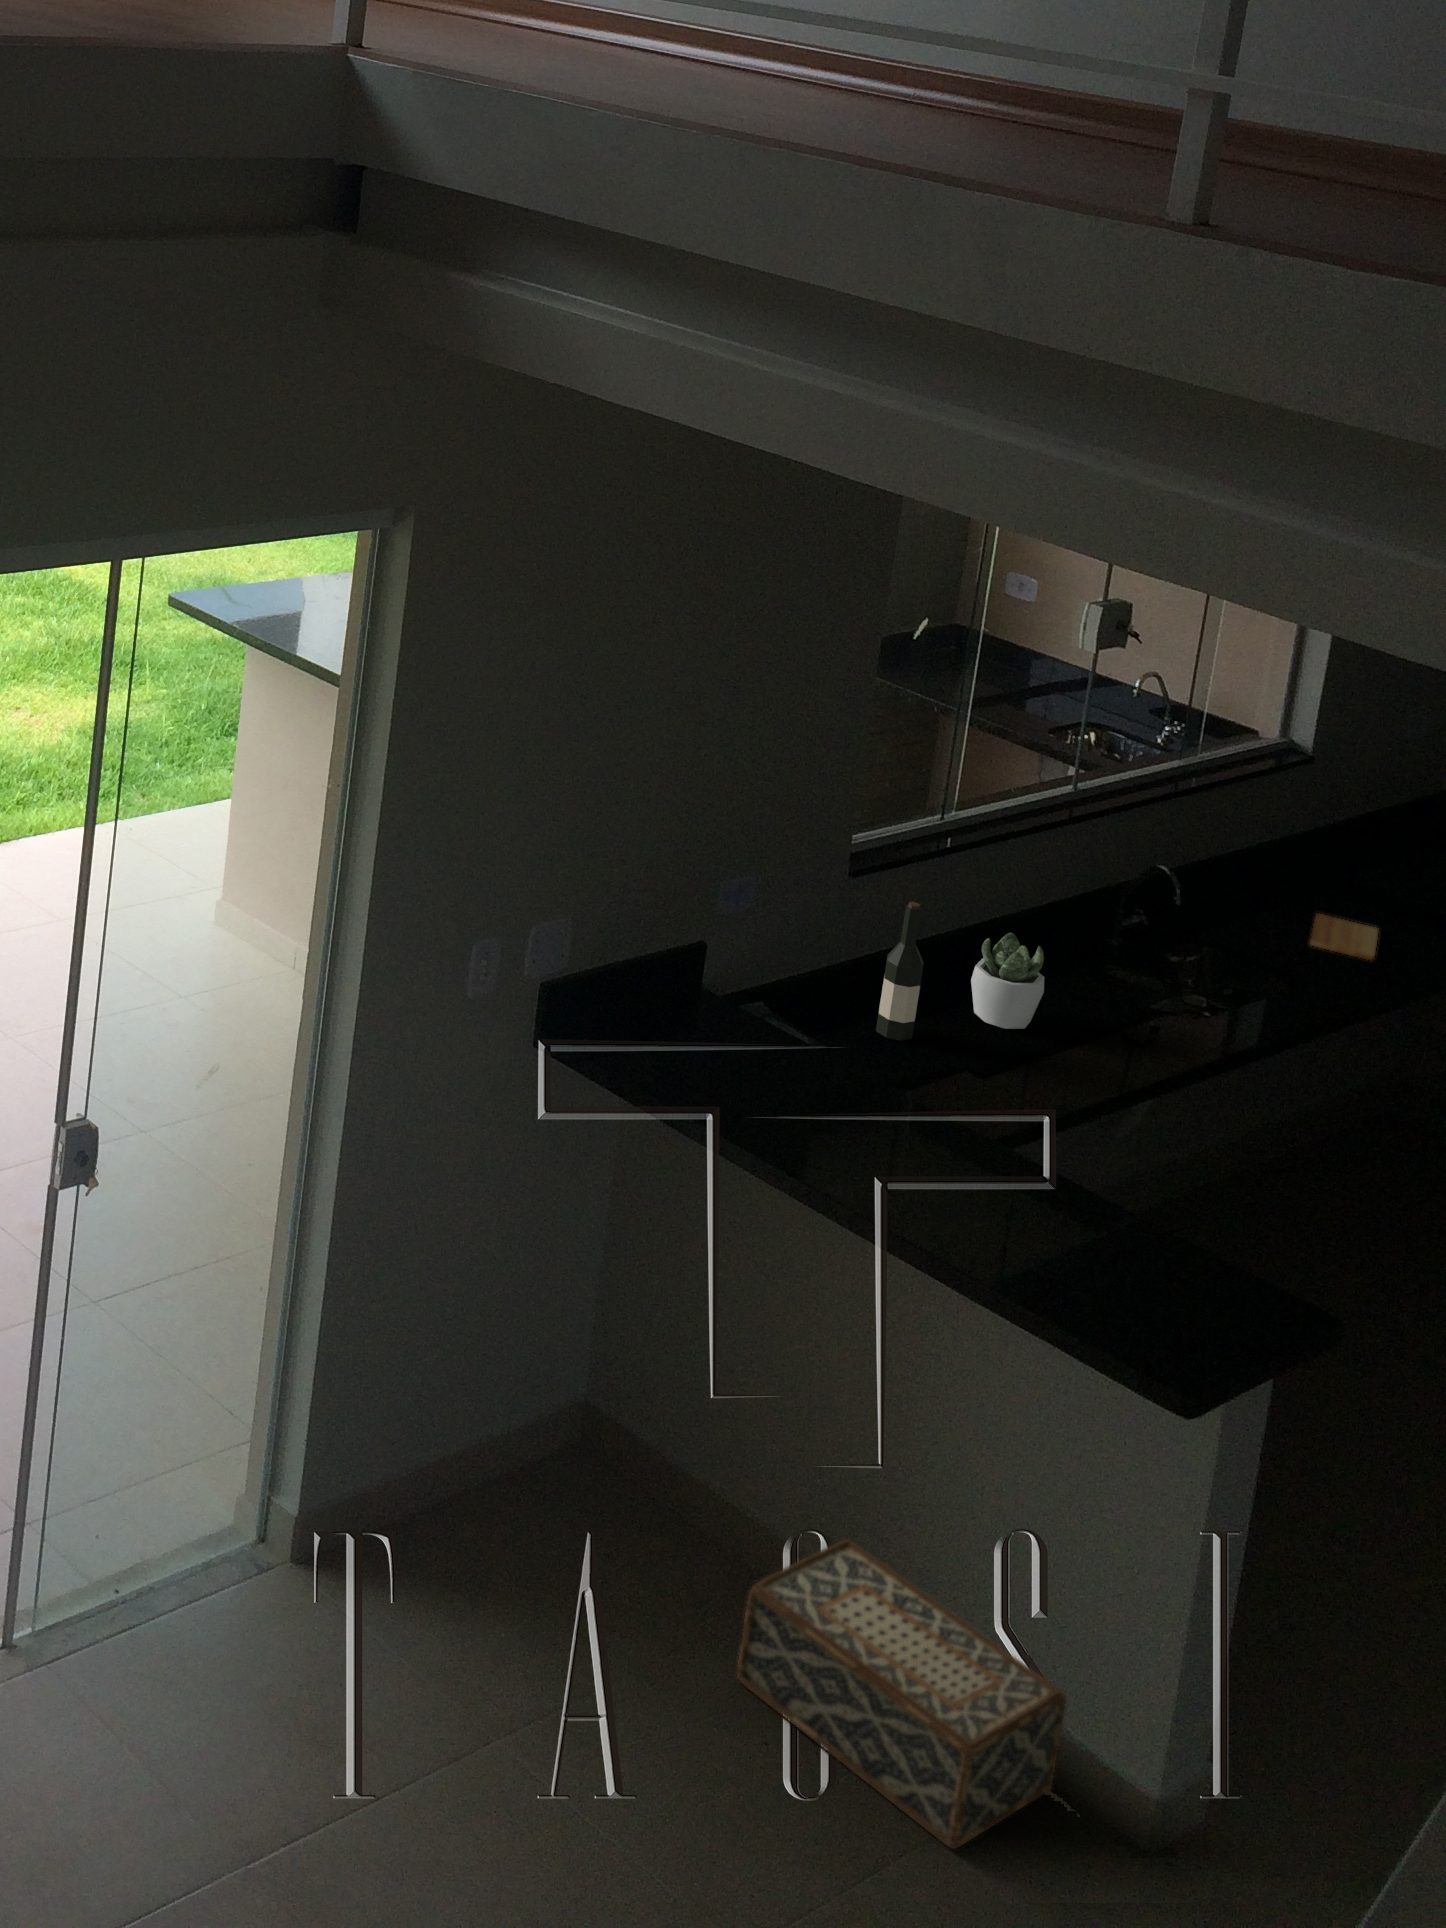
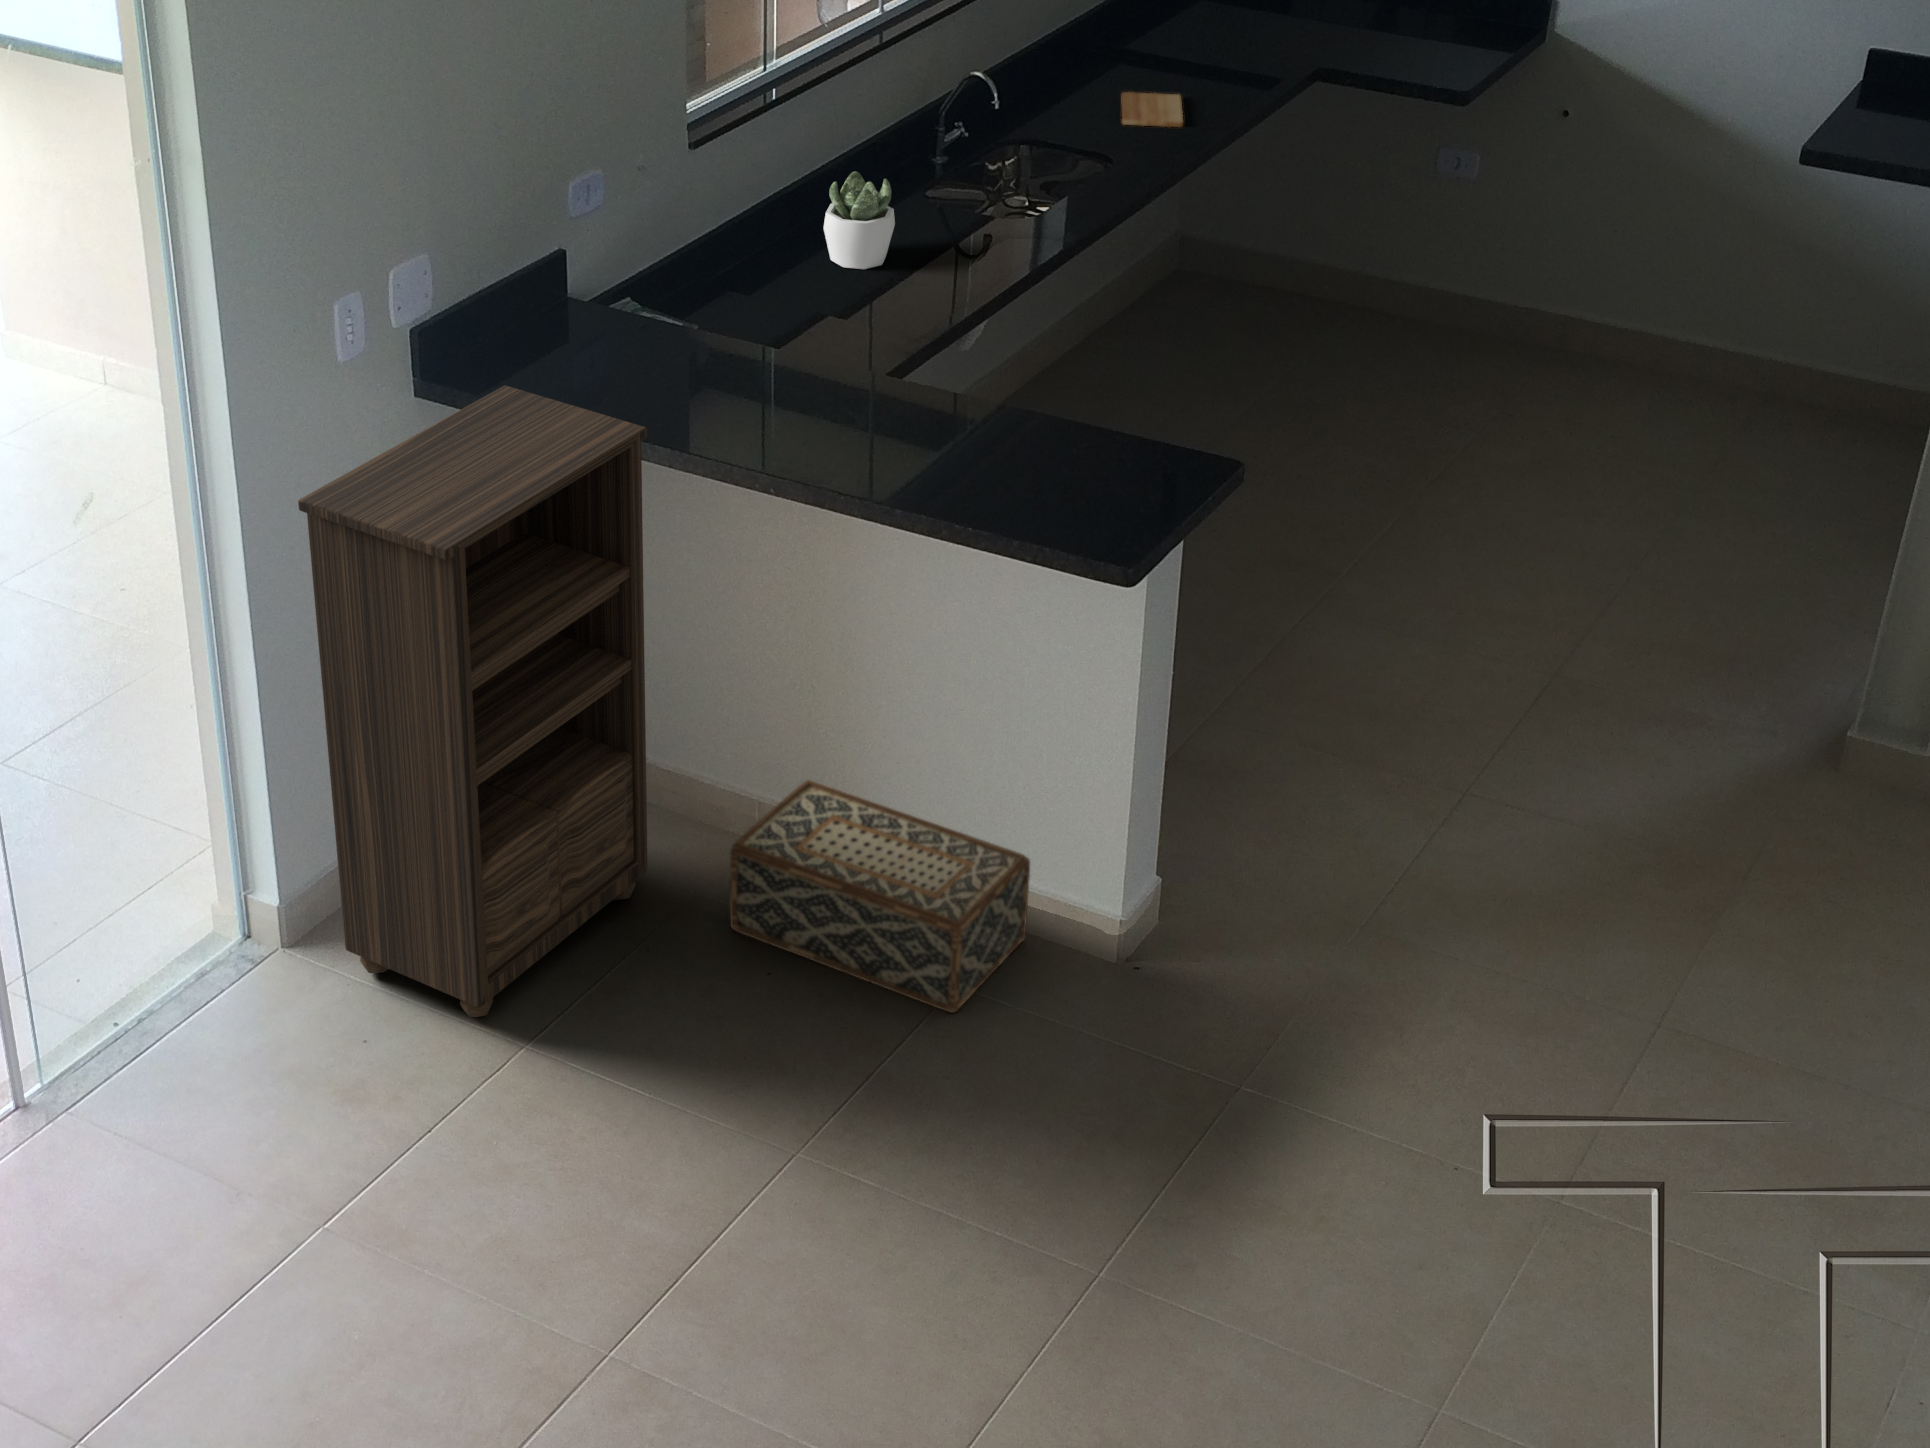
wine bottle: present [876,902,924,1041] -> none [741,159,779,304]
bookshelf: none [349,1059,739,1693] -> present [298,386,648,1017]

